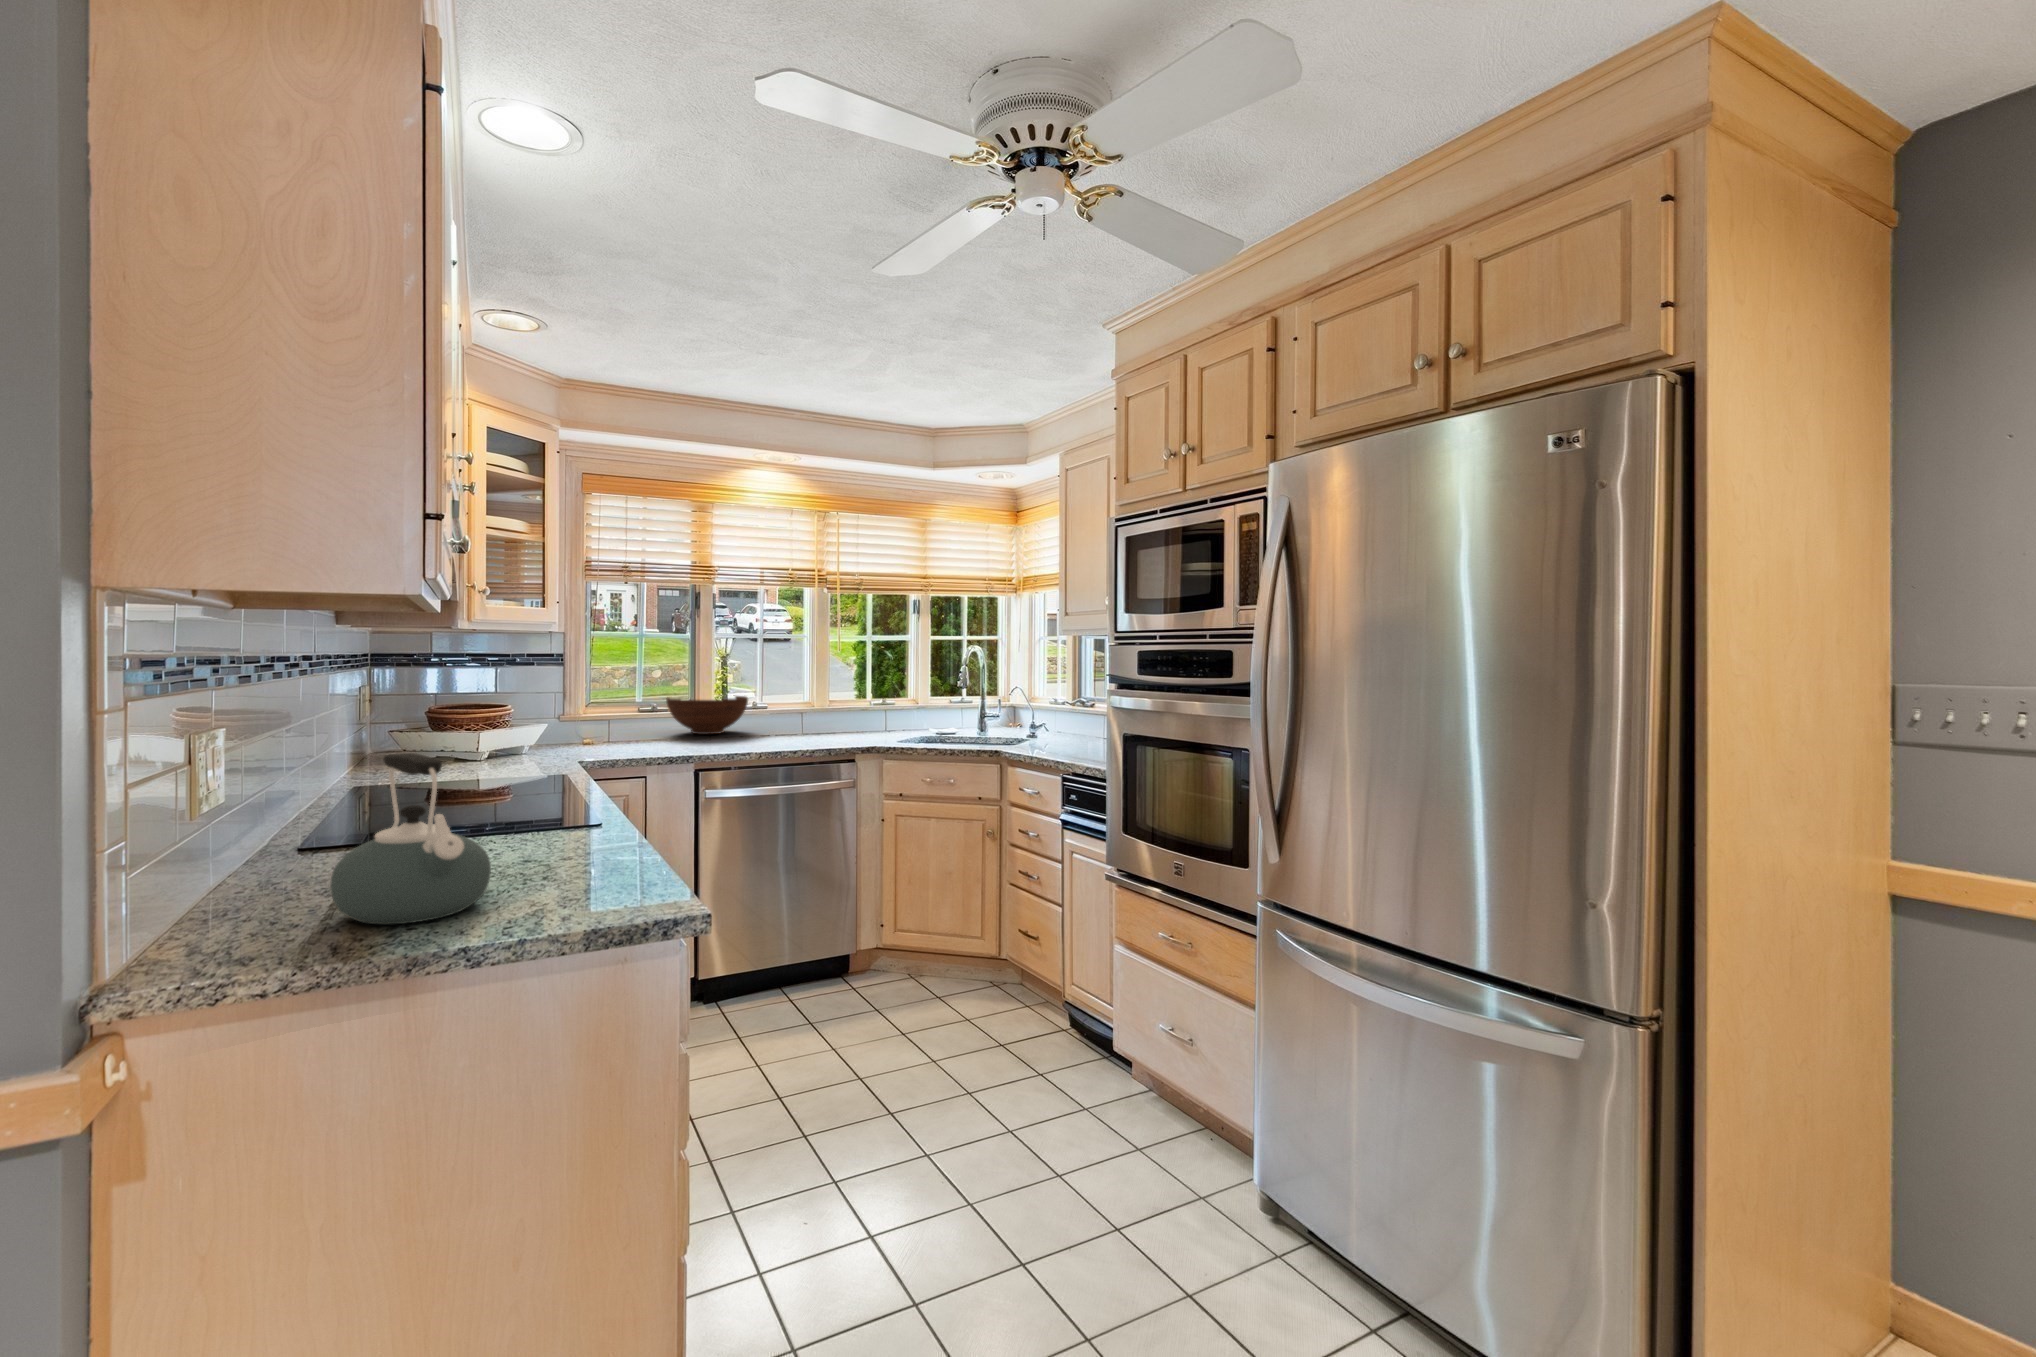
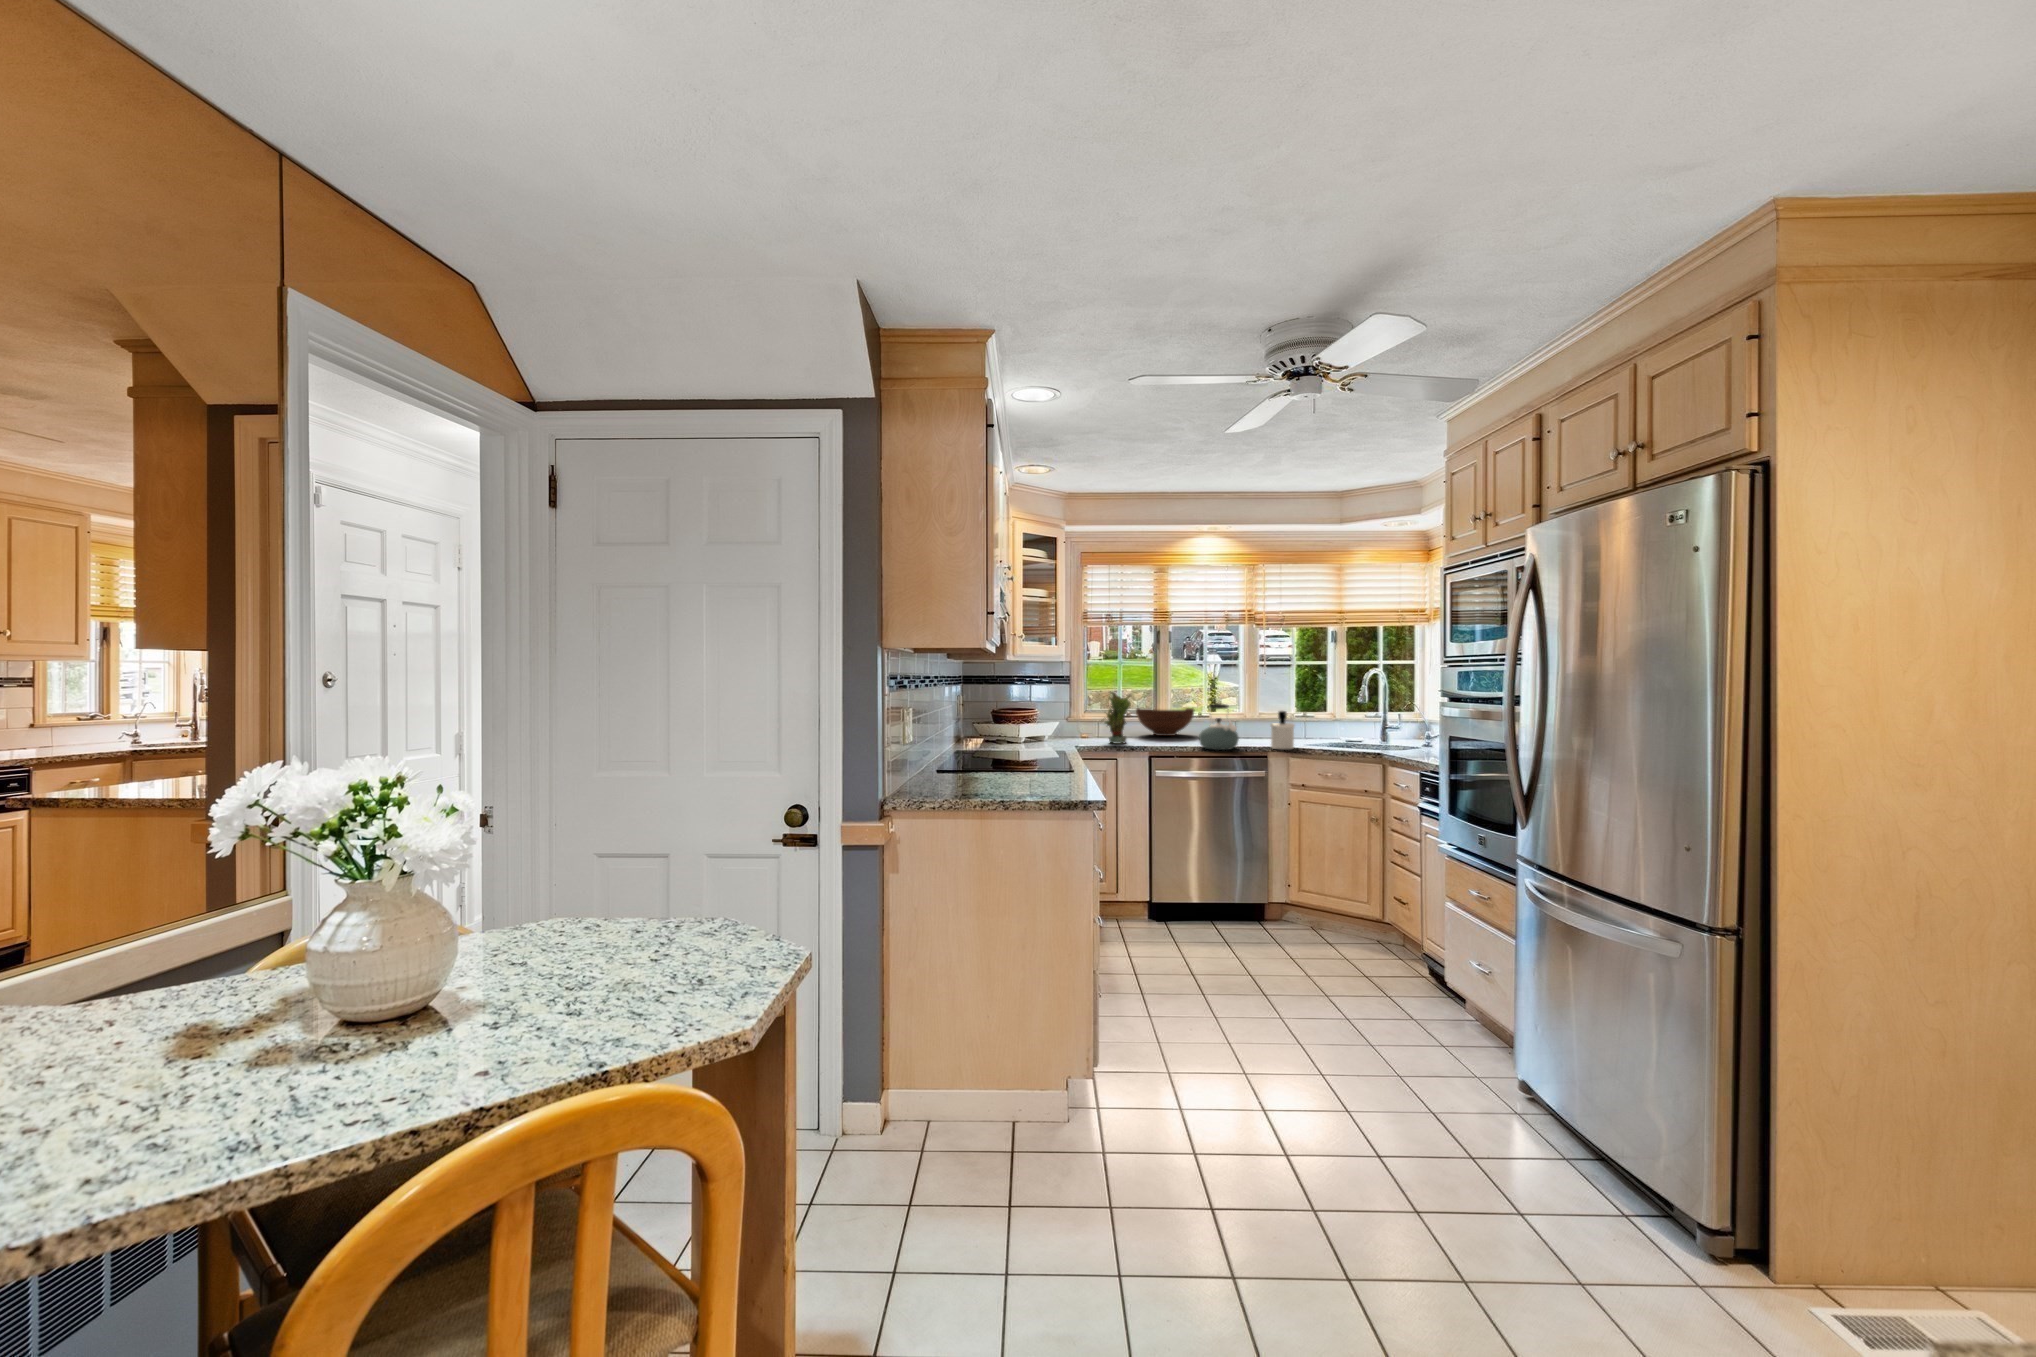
potted plant: none [614,676,663,750] -> present [1105,691,1131,744]
soap dispenser: none [855,700,885,750] -> present [1271,711,1294,749]
kettle: present [330,753,491,924] -> present [1199,703,1239,750]

